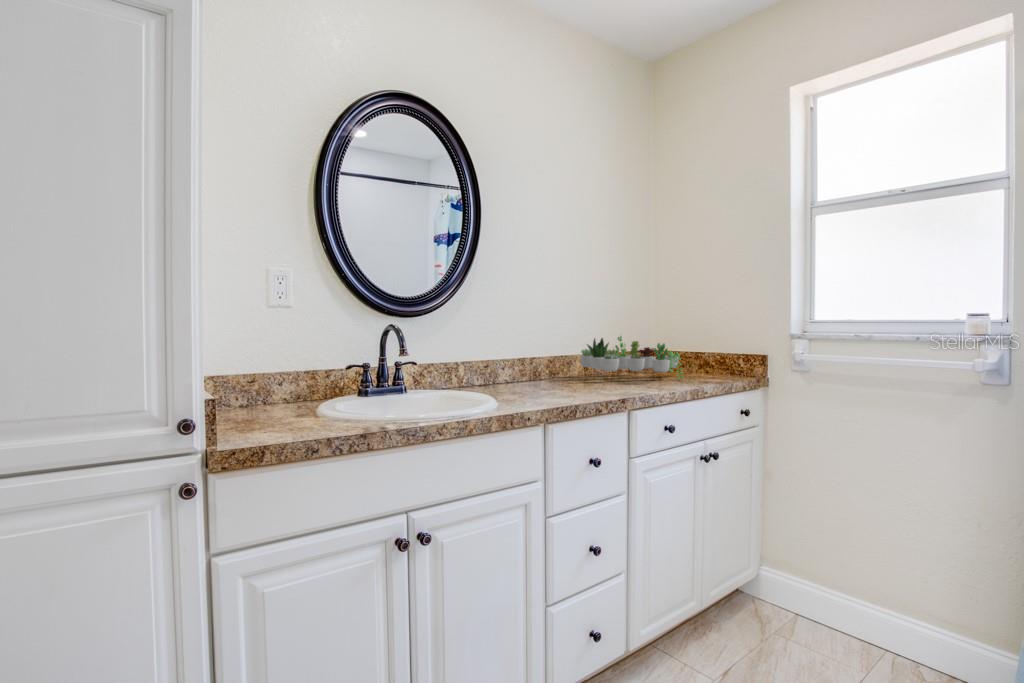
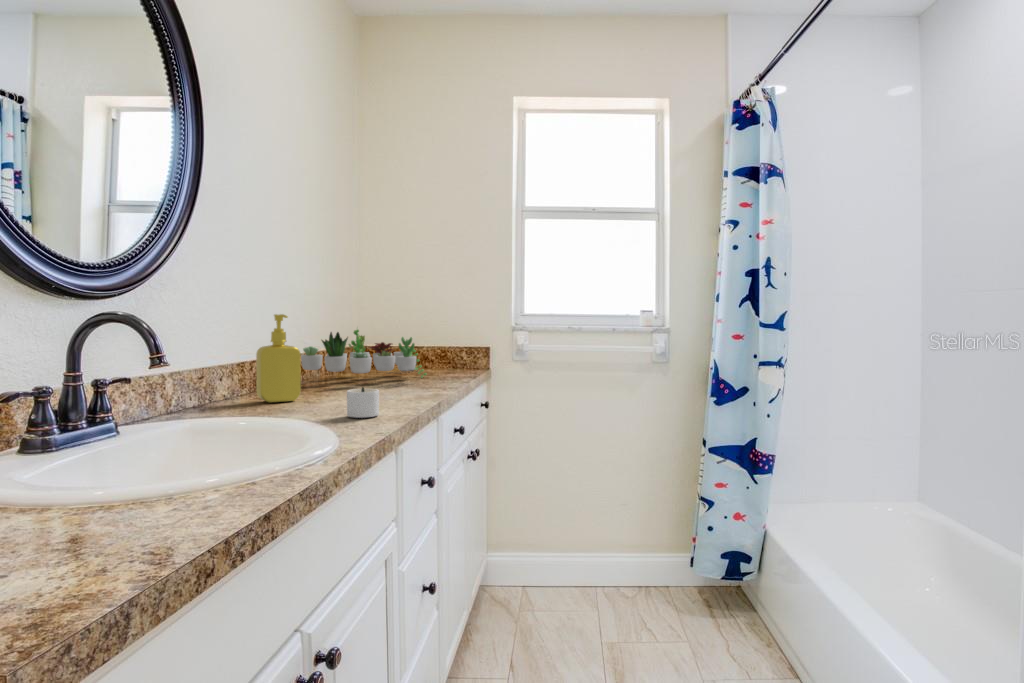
soap dispenser: none [517,325,546,387] -> present [256,314,301,403]
candle: none [535,378,567,401] -> present [347,387,379,418]

